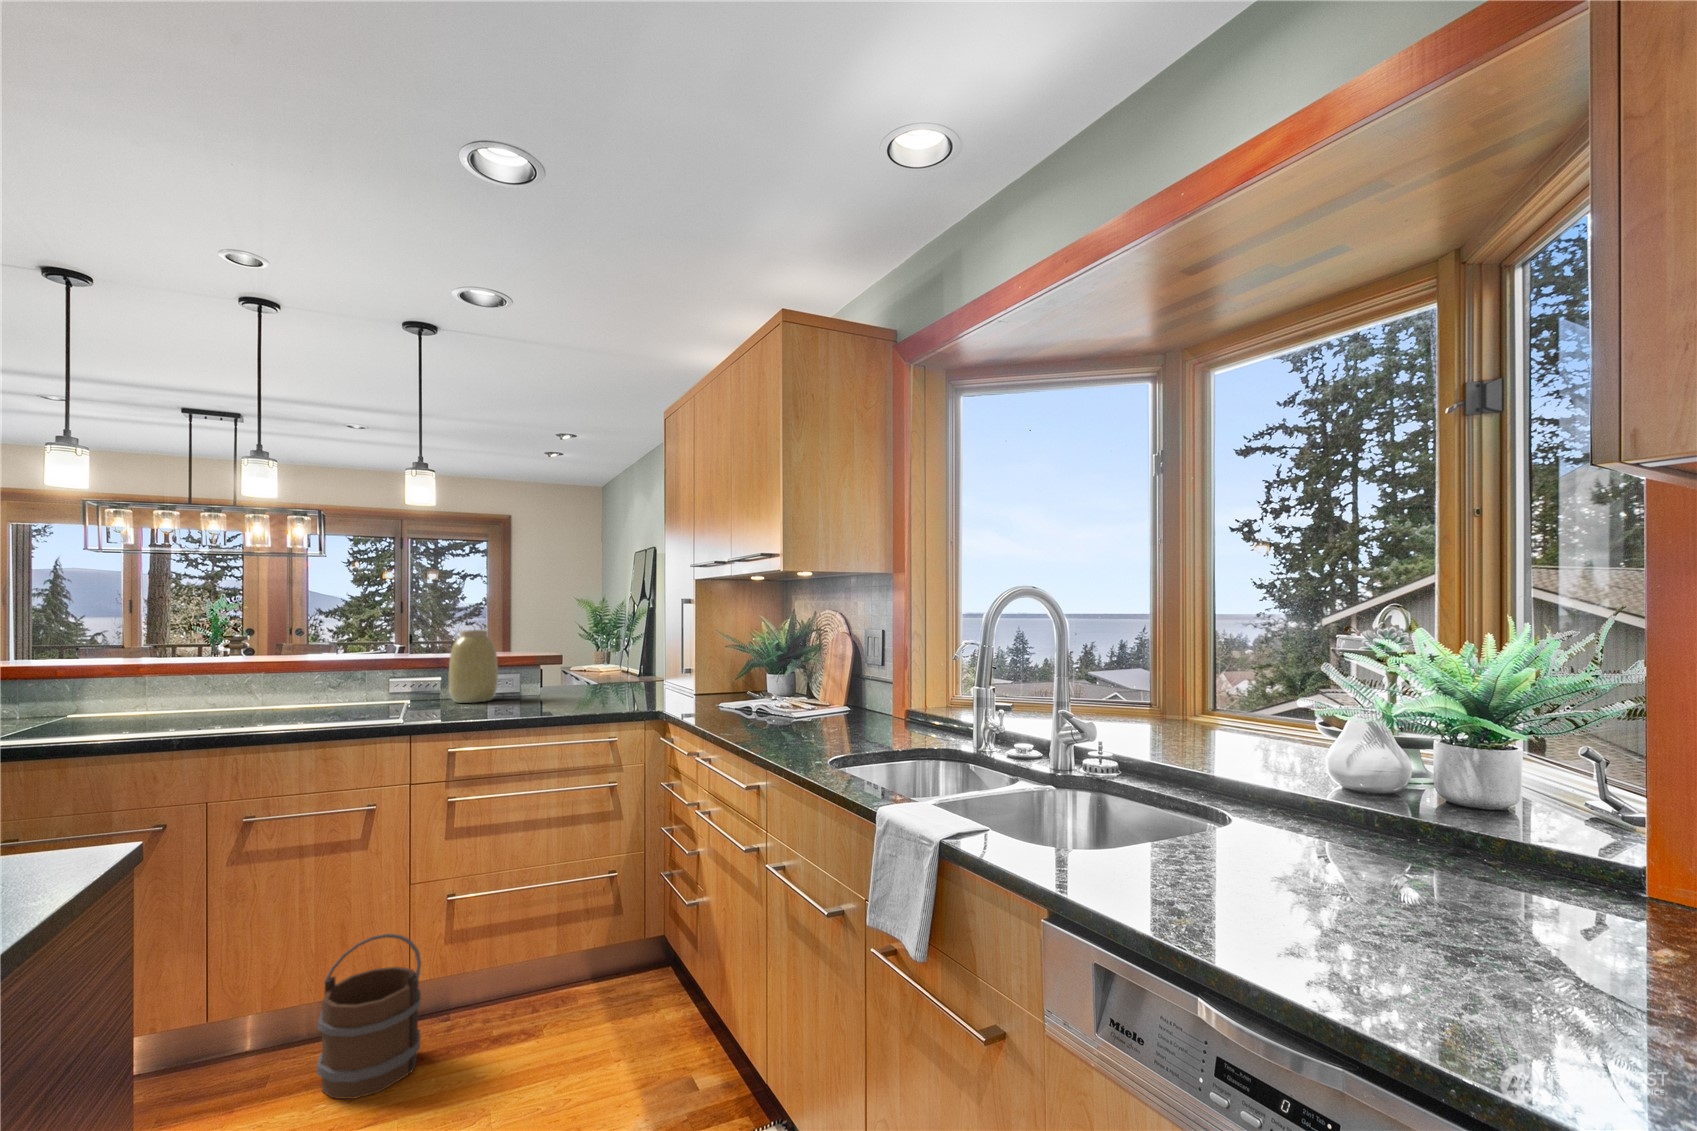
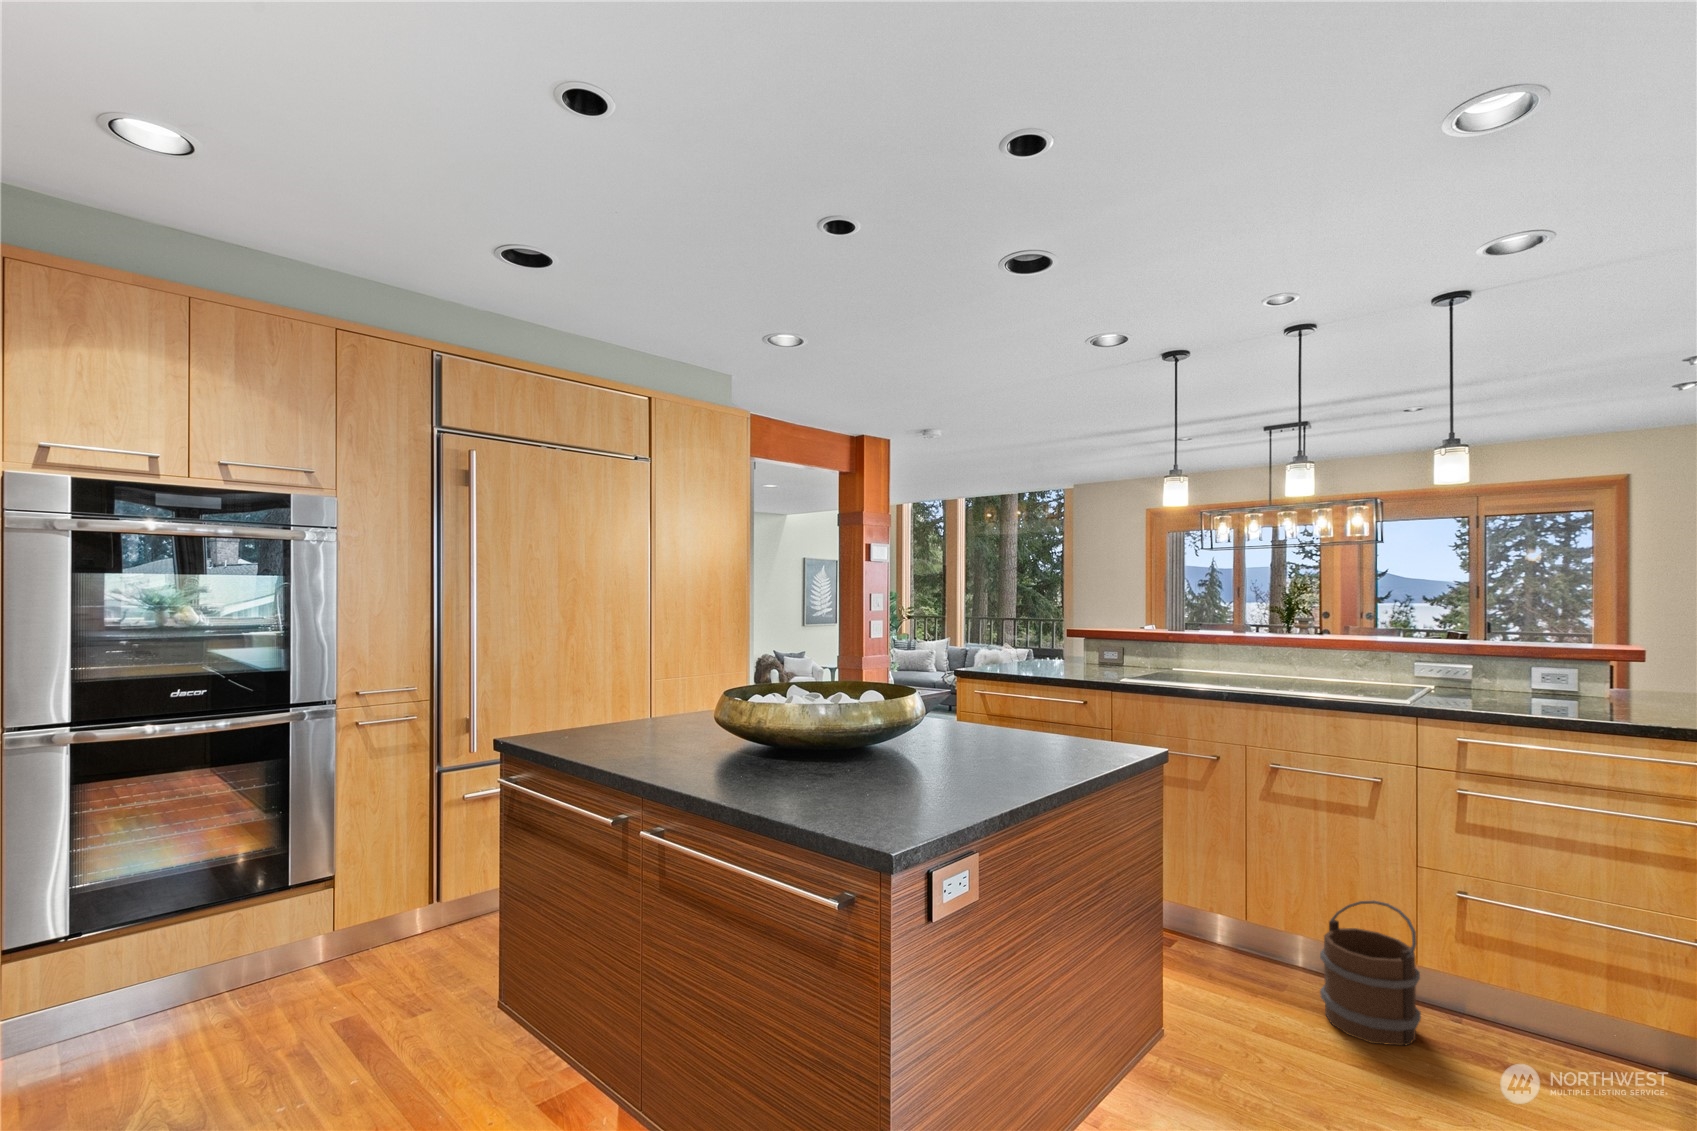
vase: present [449,630,498,703] -> none [1482,620,1546,701]

